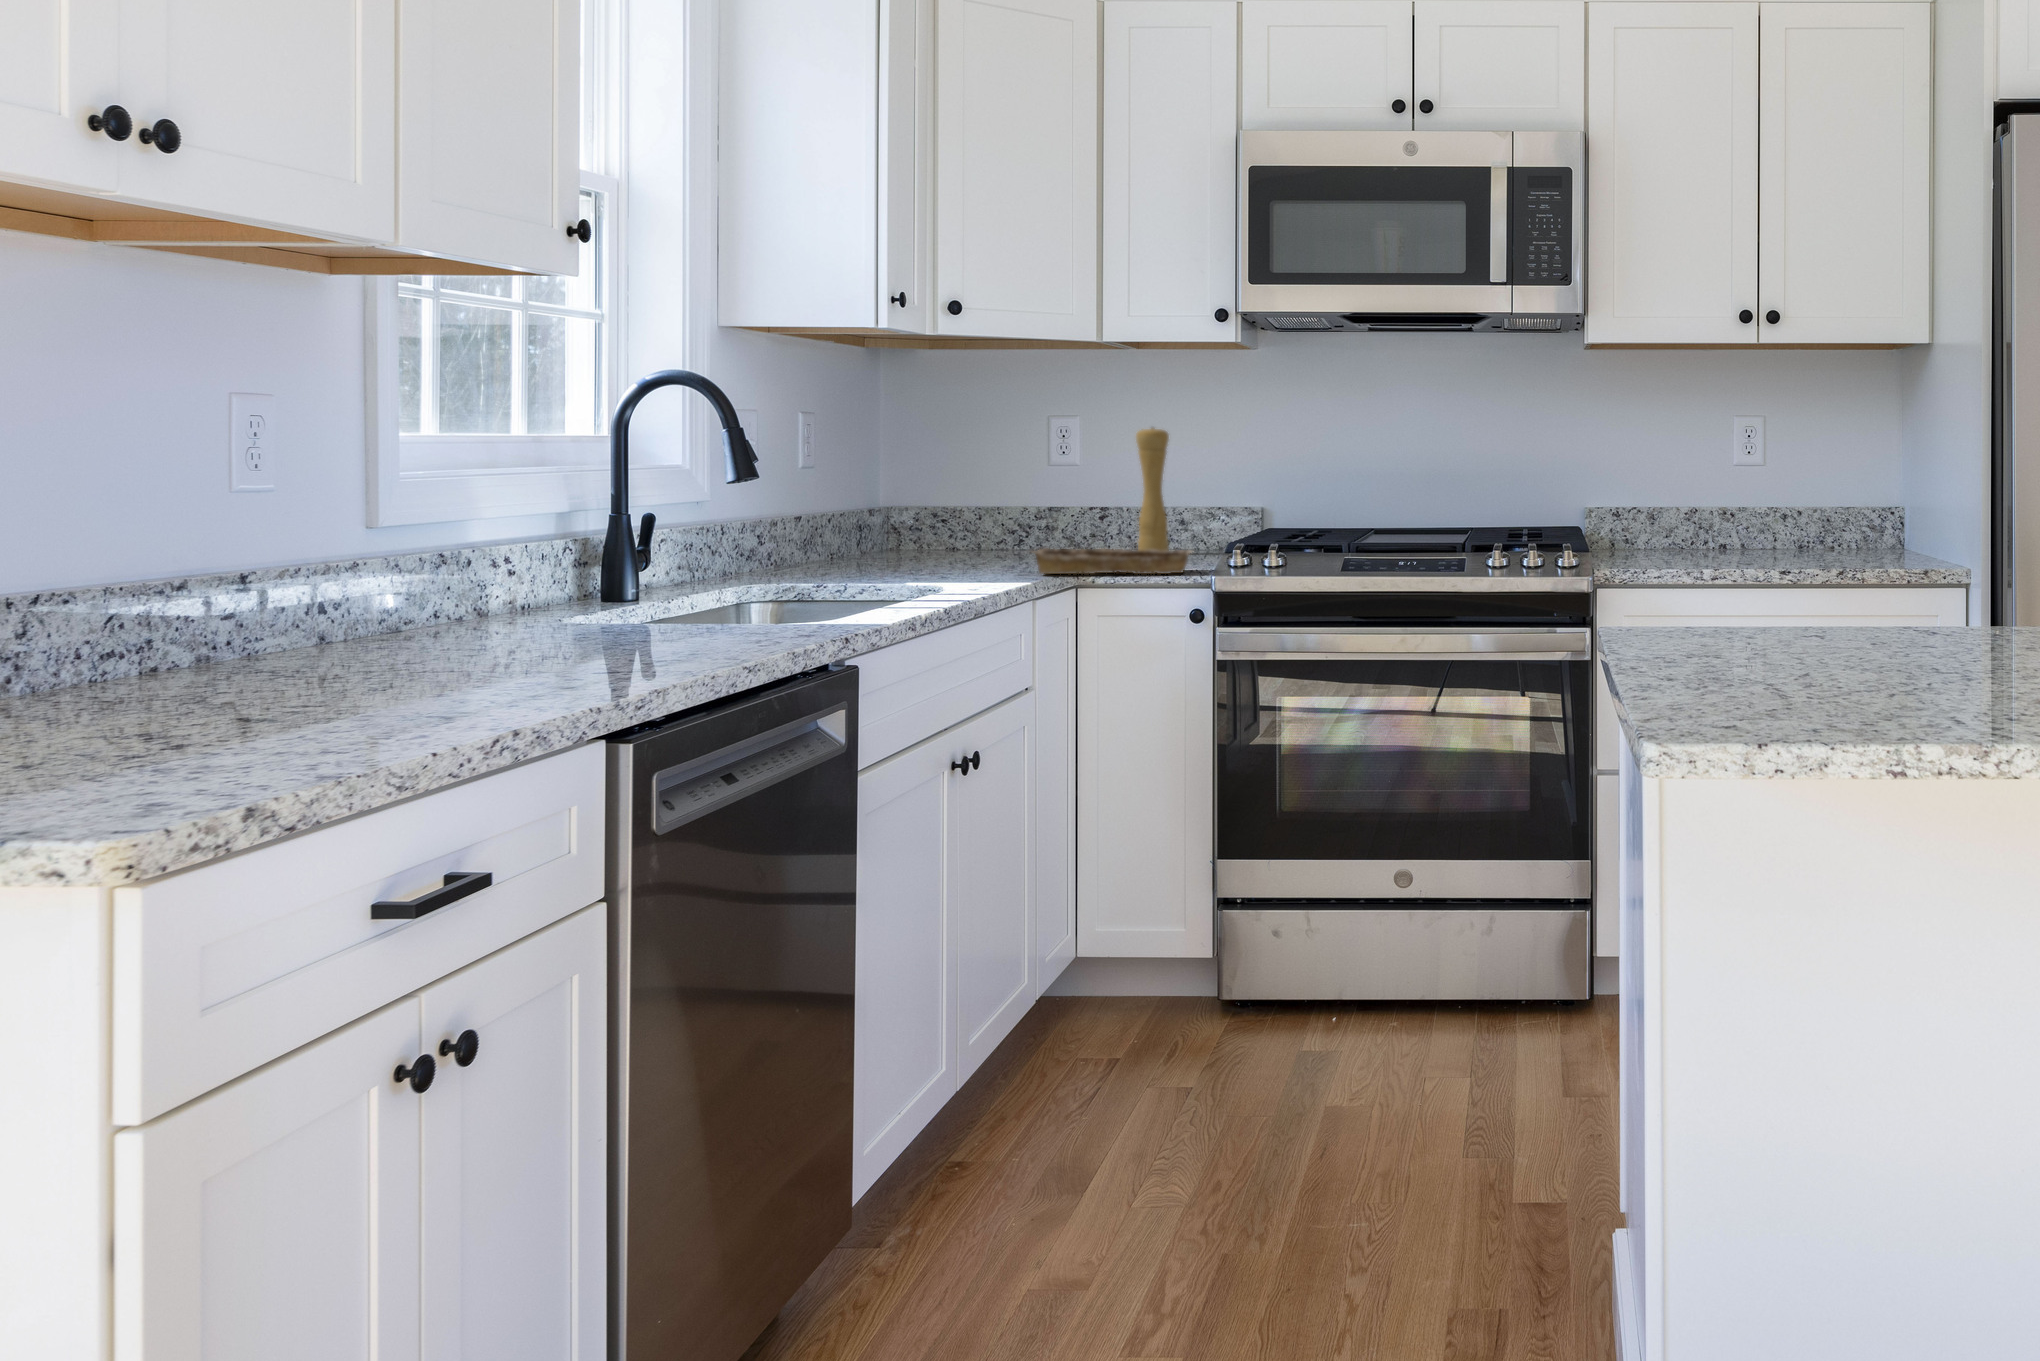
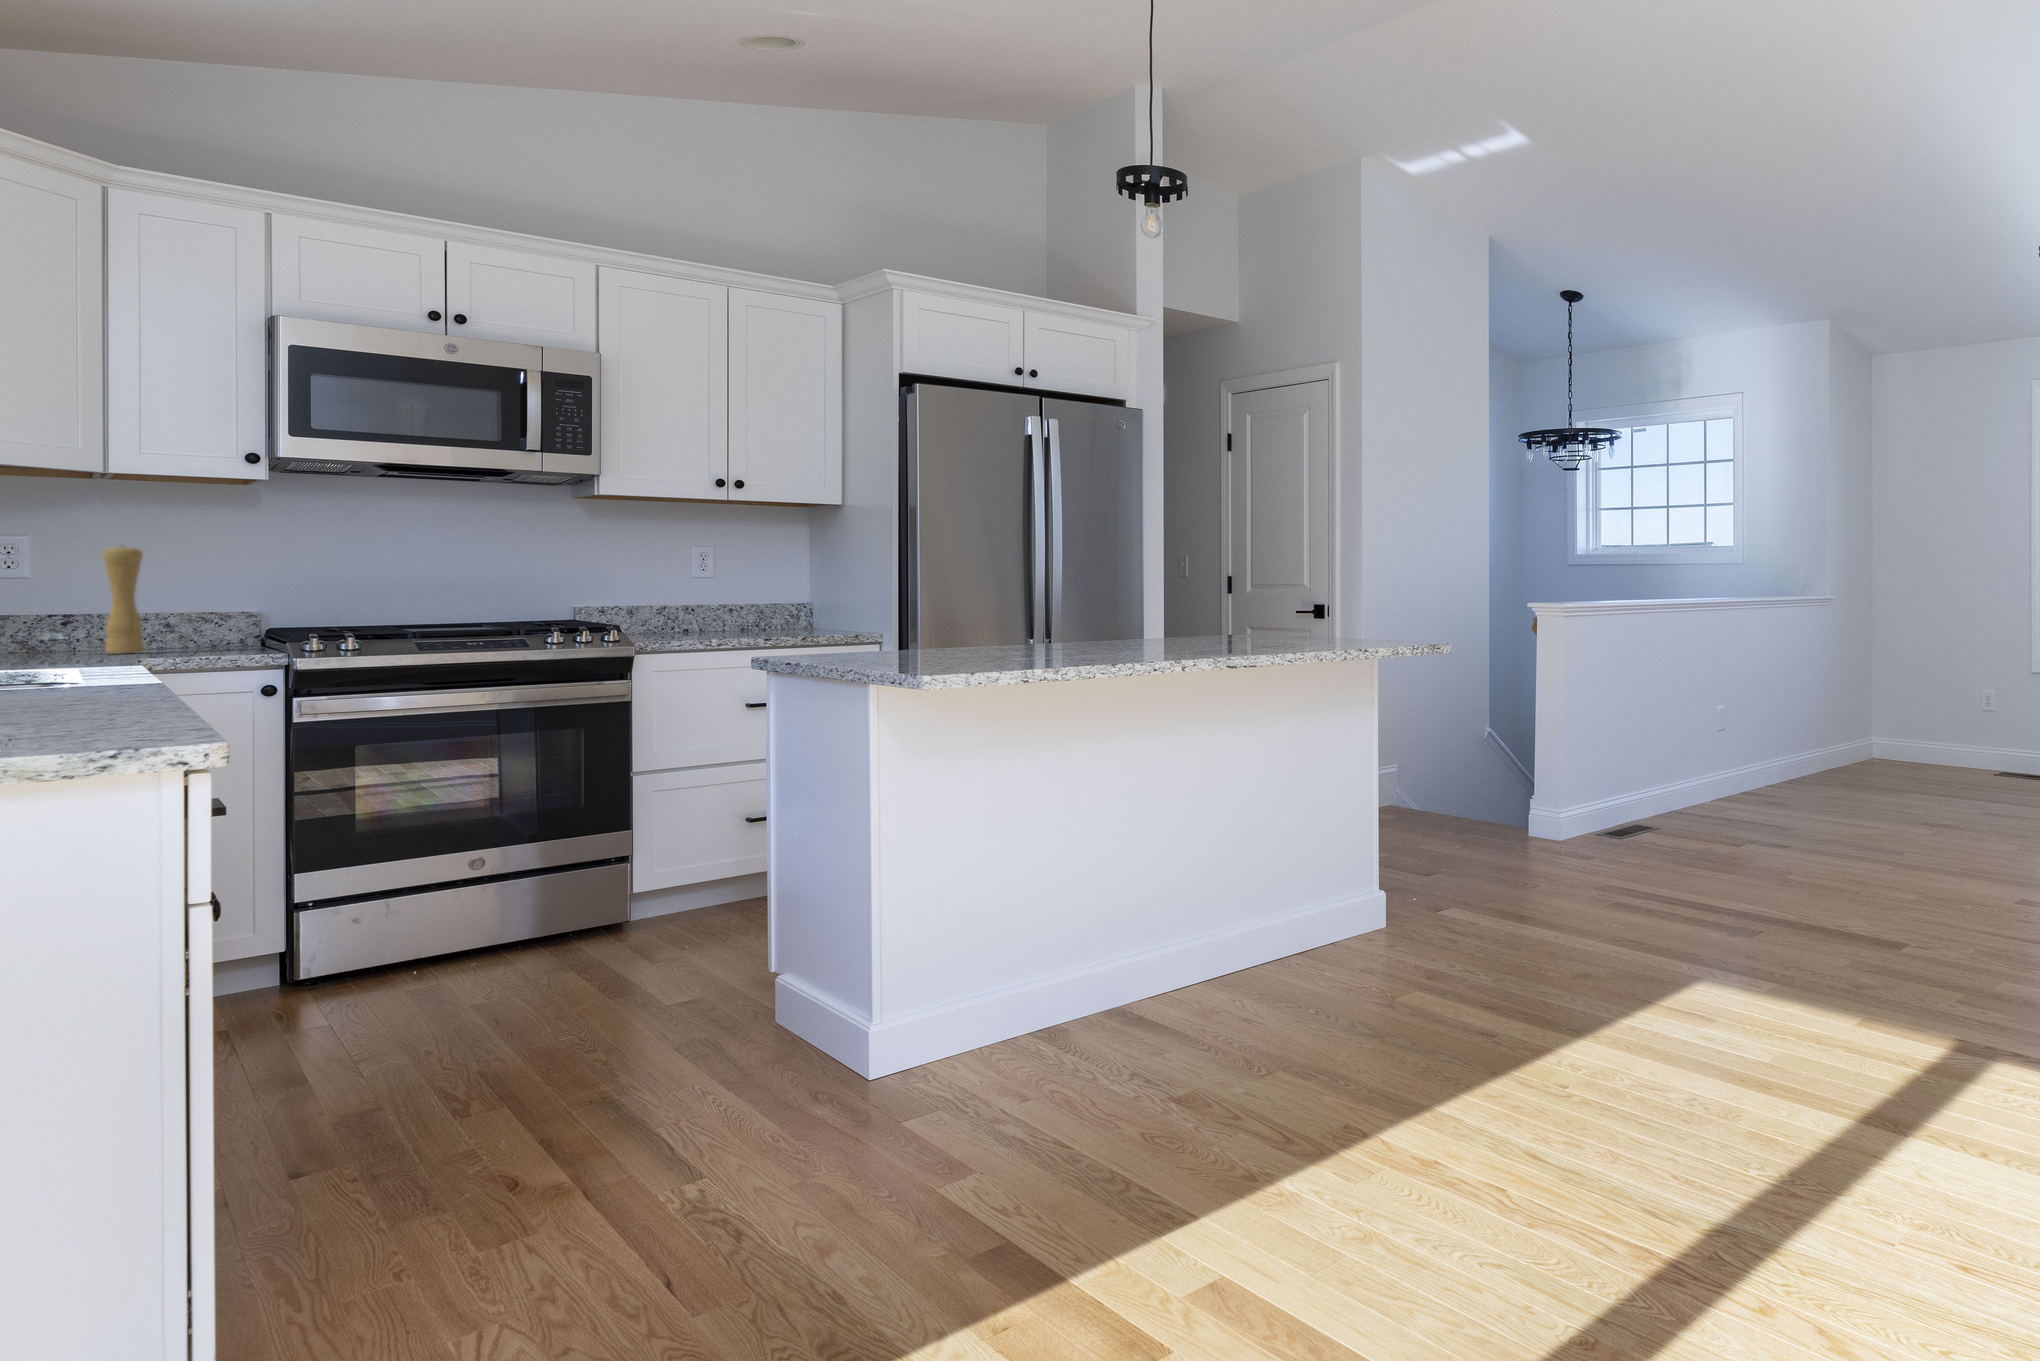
tray: present [1034,548,1192,574] -> none [71,641,263,663]

